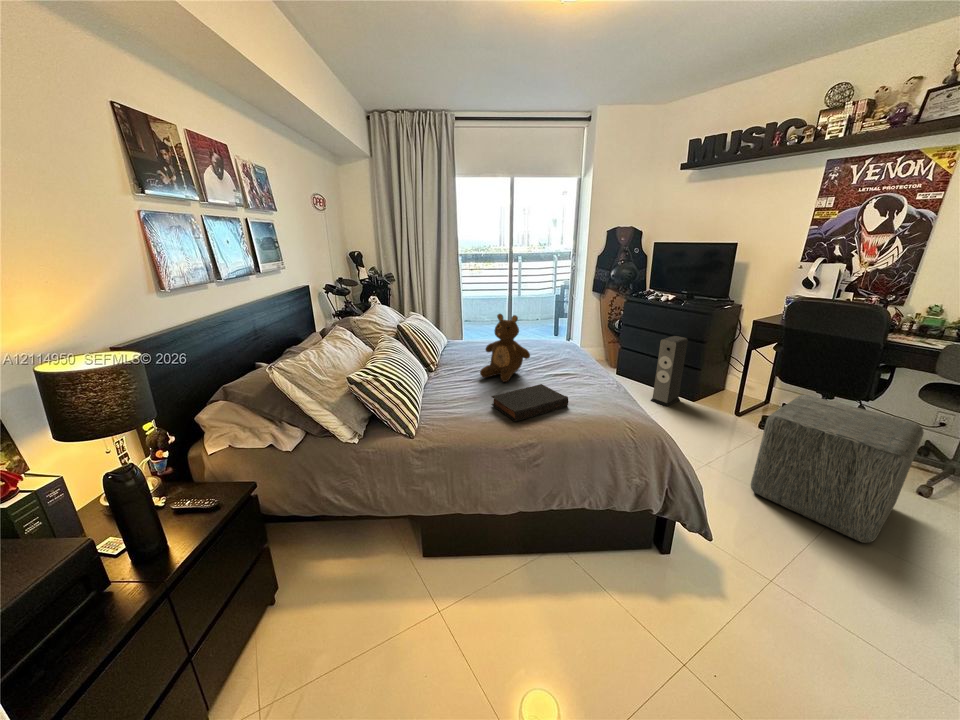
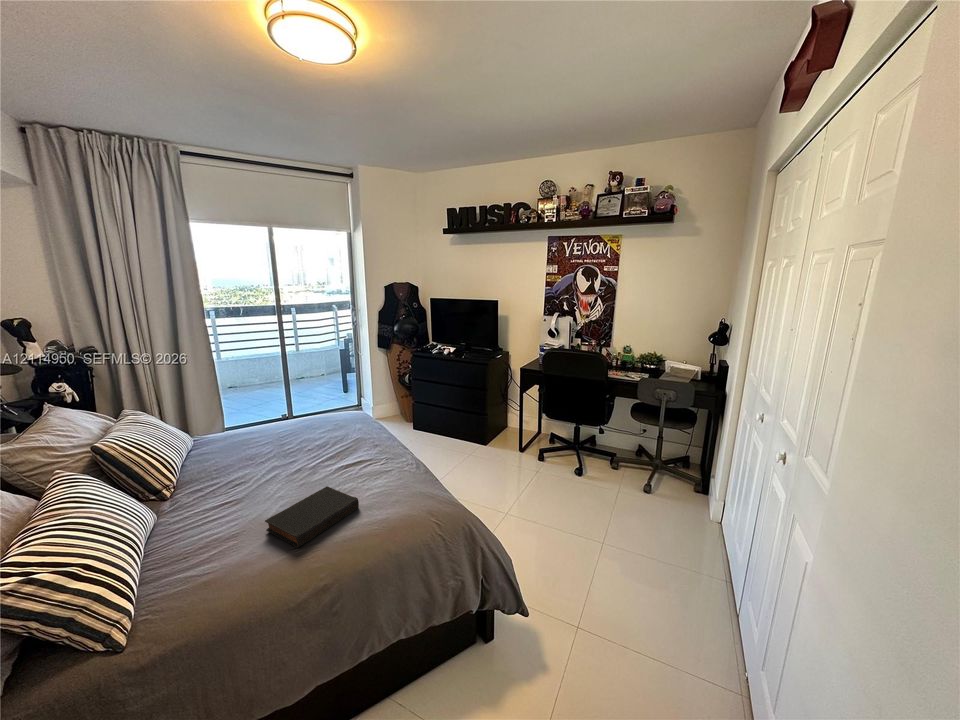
teddy bear: present [480,314,530,382] -> none [248,408,311,490]
speaker: present [651,336,688,406] -> none [449,387,475,458]
ottoman: present [751,395,924,543] -> none [535,434,630,551]

